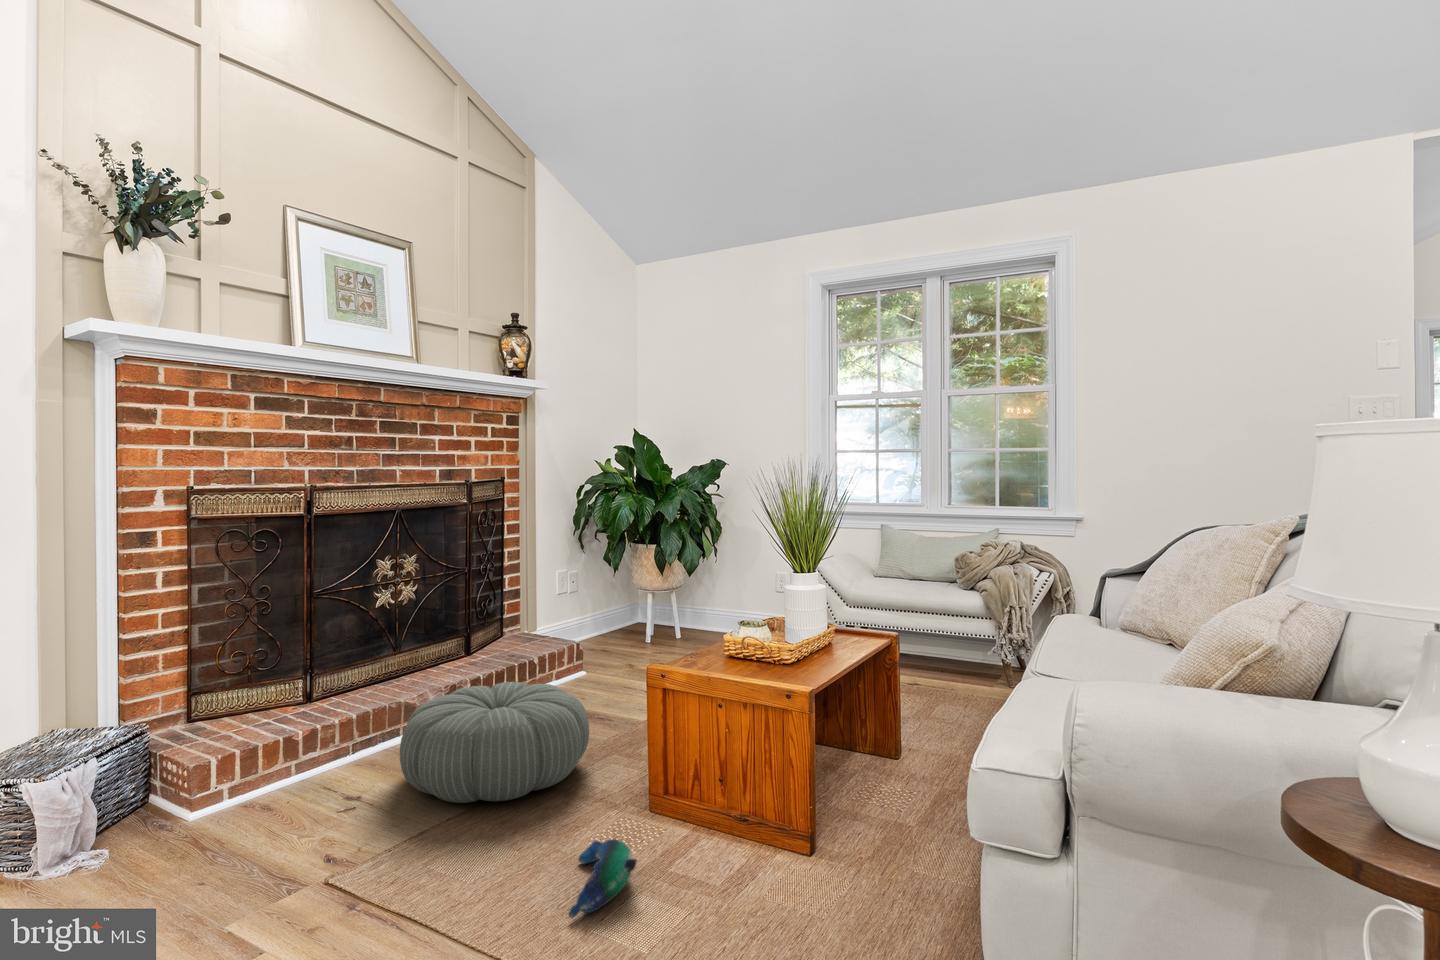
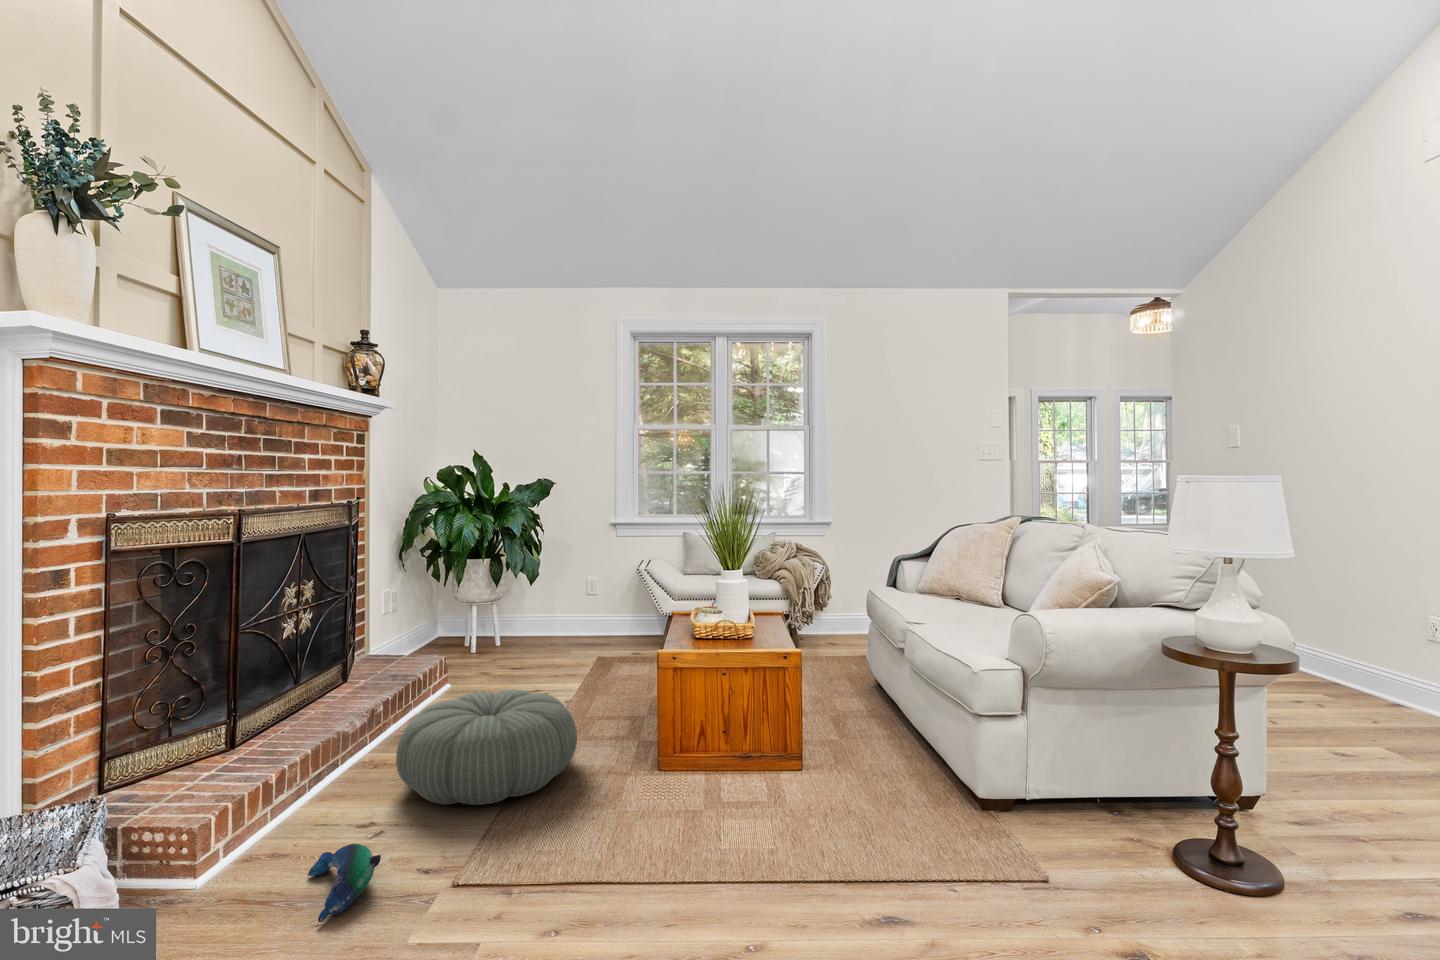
plush toy: present [569,839,637,918] -> present [308,844,381,922]

